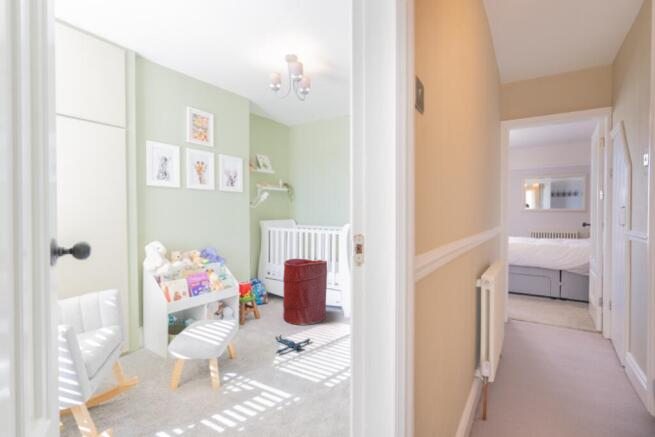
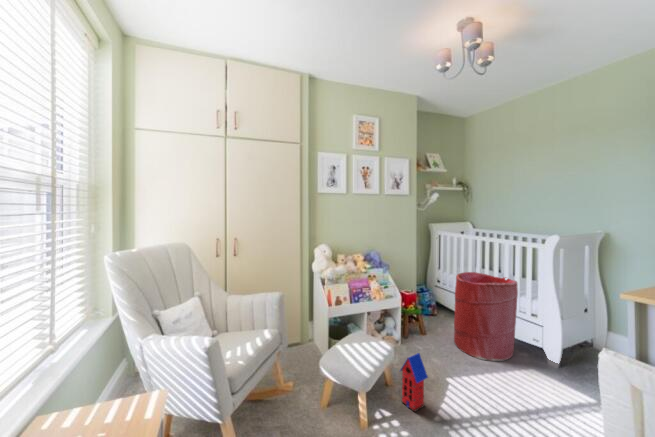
toy house: none [243,321,266,369] -> present [401,353,428,412]
plush toy: present [276,335,310,354] -> none [442,368,491,401]

